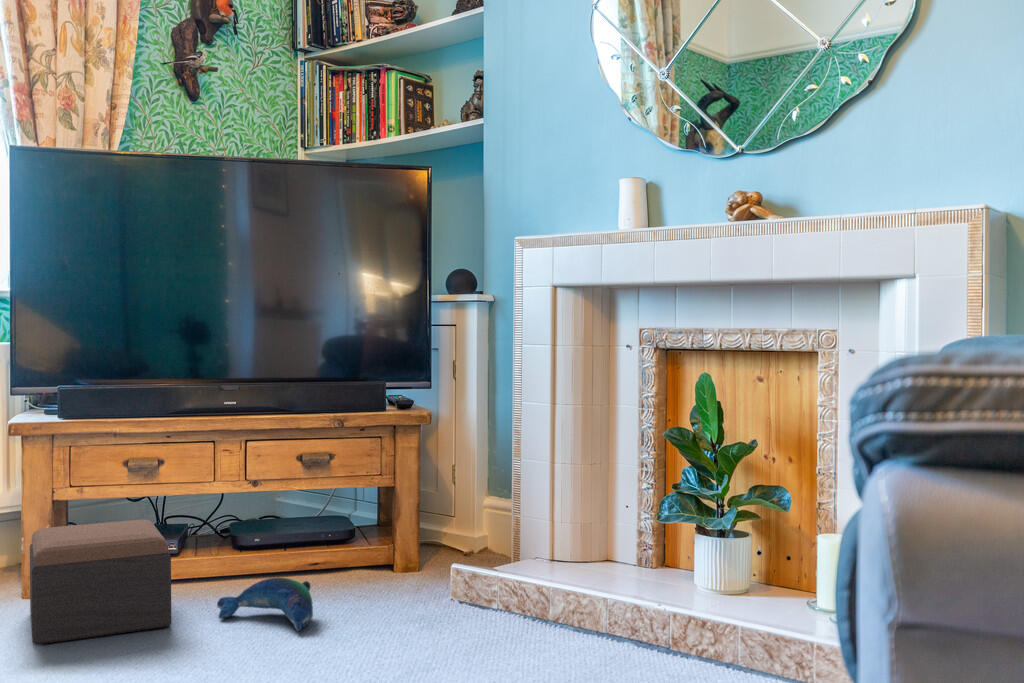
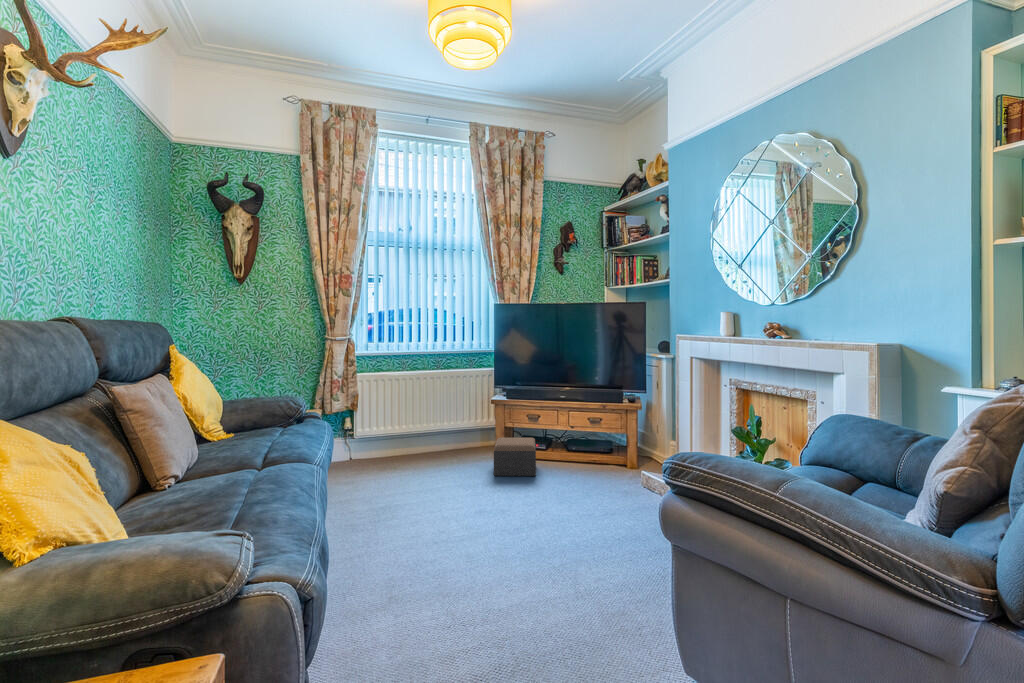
plush toy: present [217,578,313,631] -> none [552,464,583,485]

